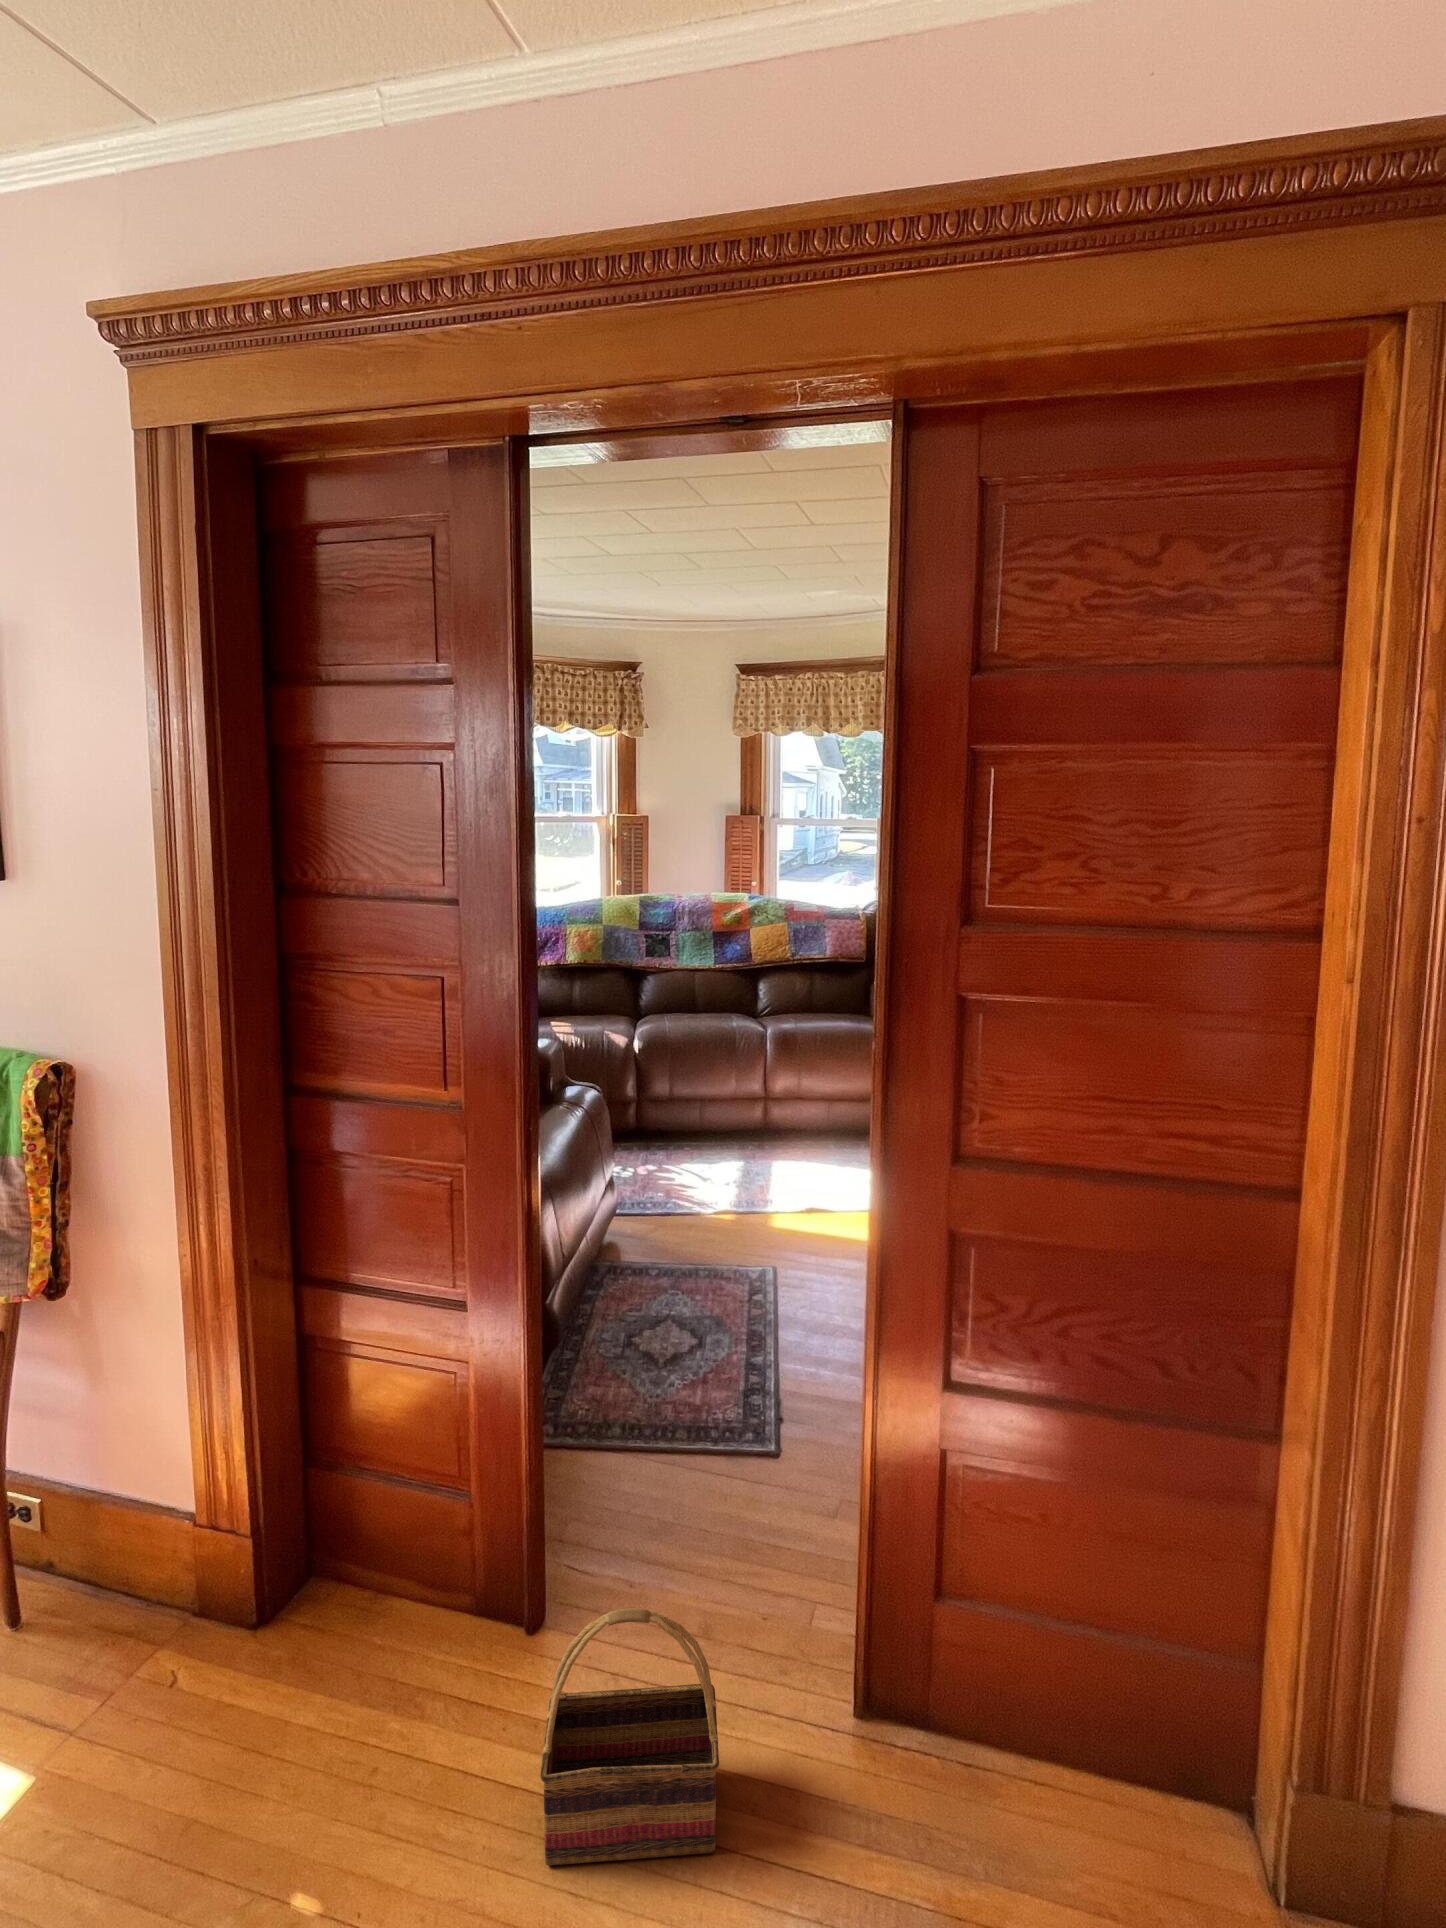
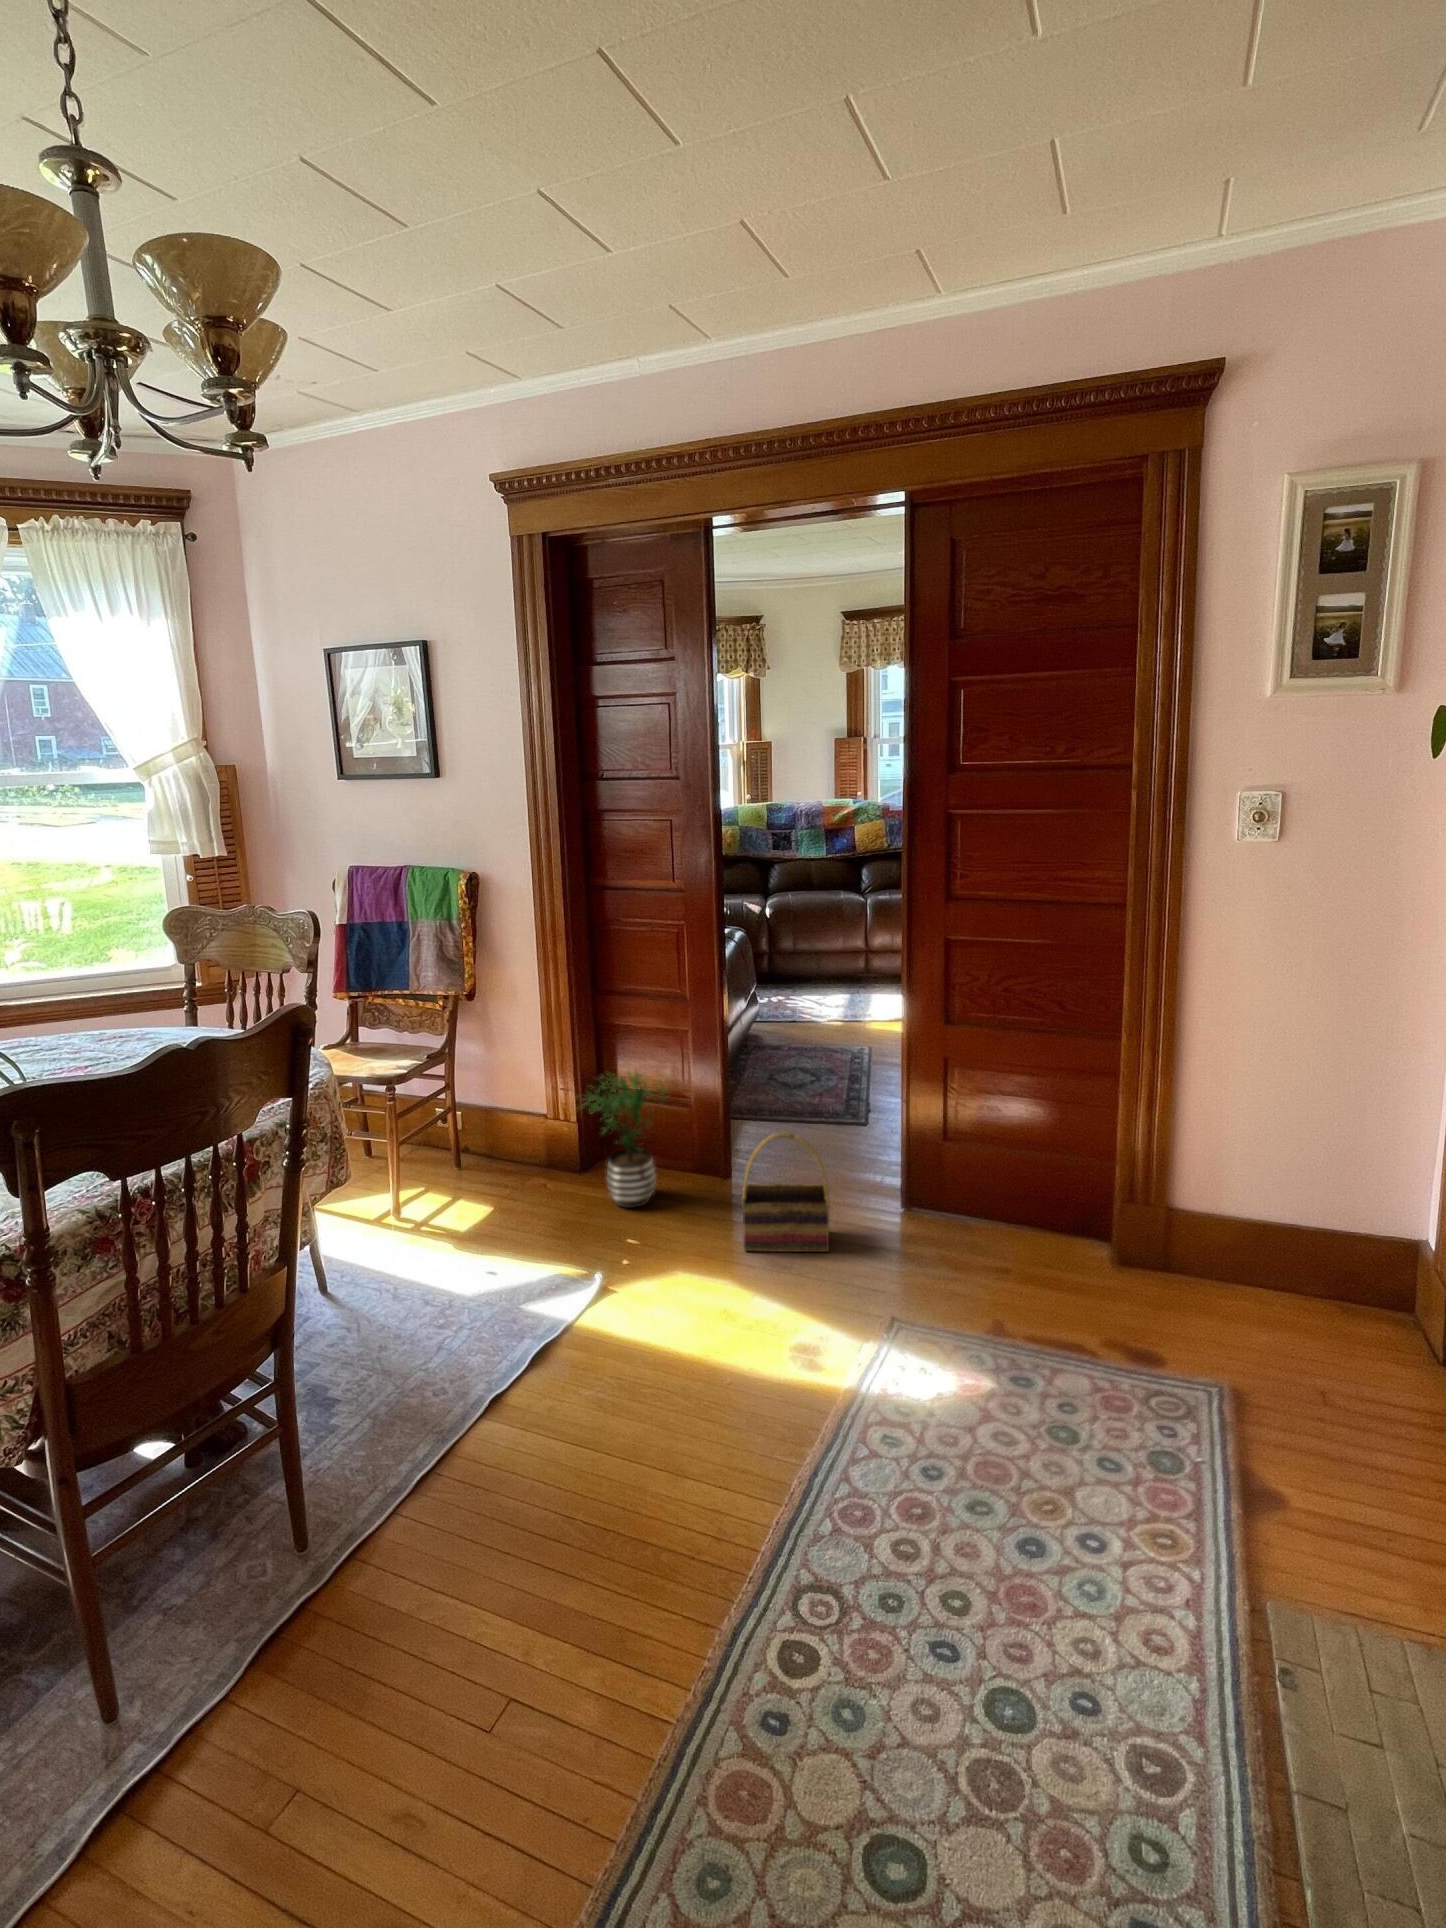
potted plant: none [225,1424,430,1720] -> present [577,1070,668,1208]

